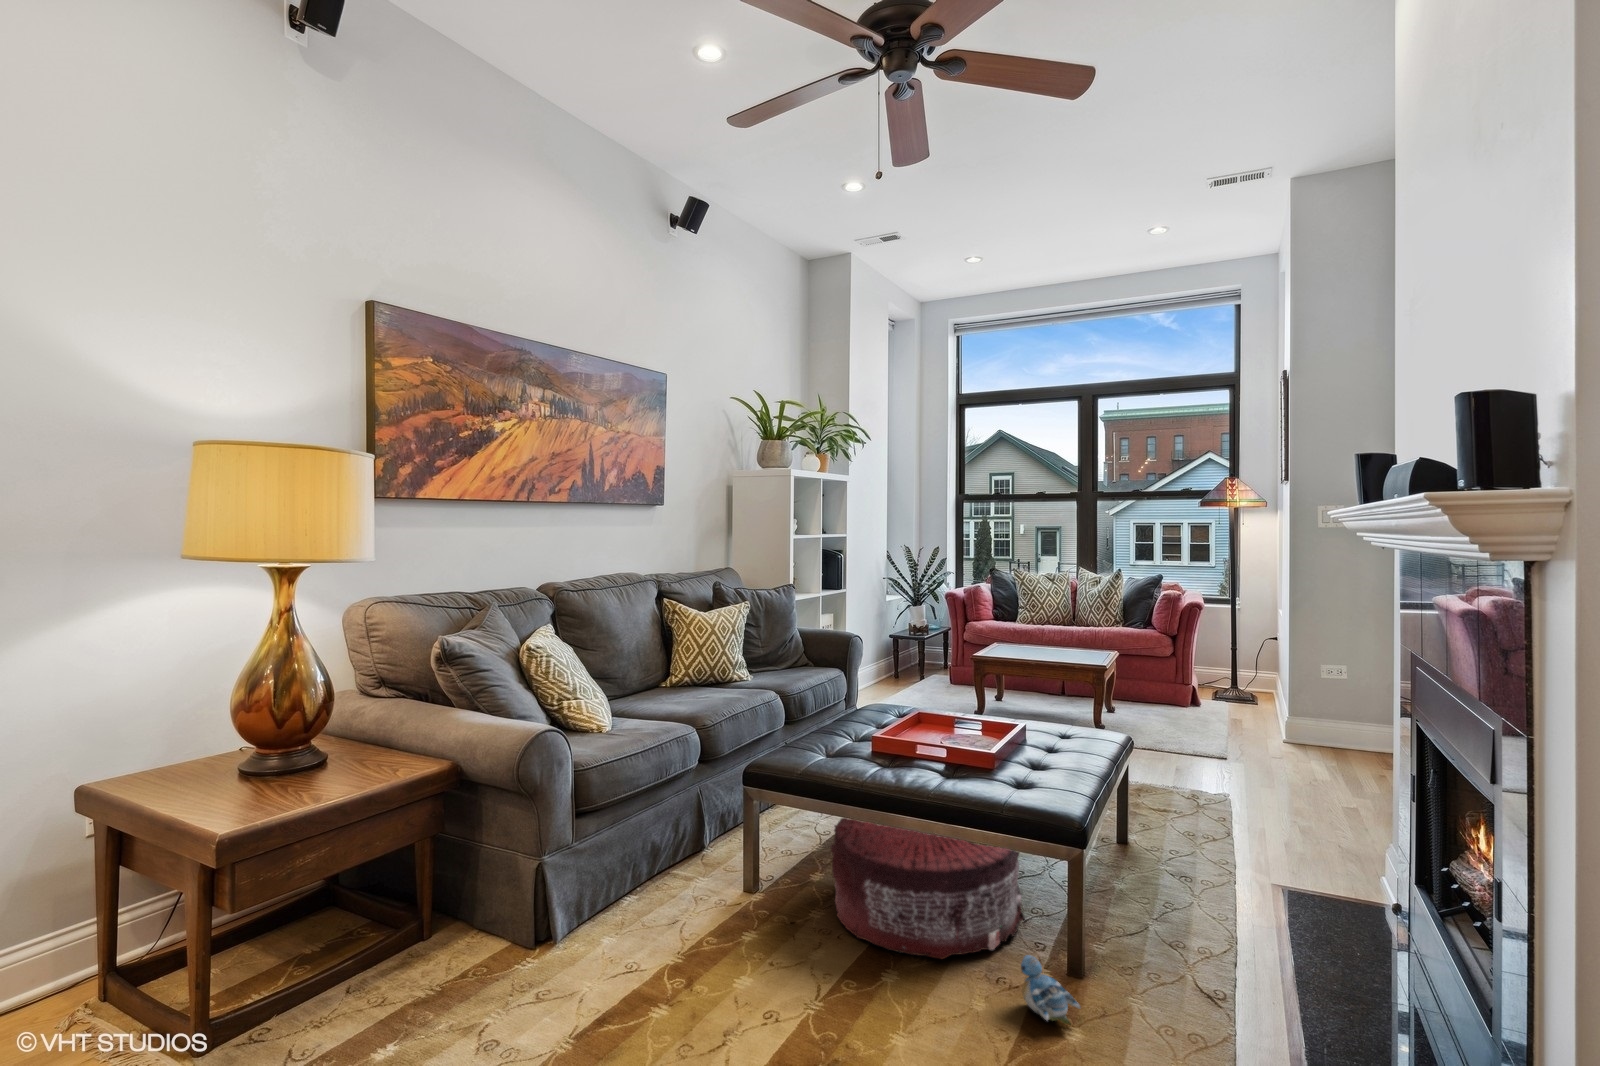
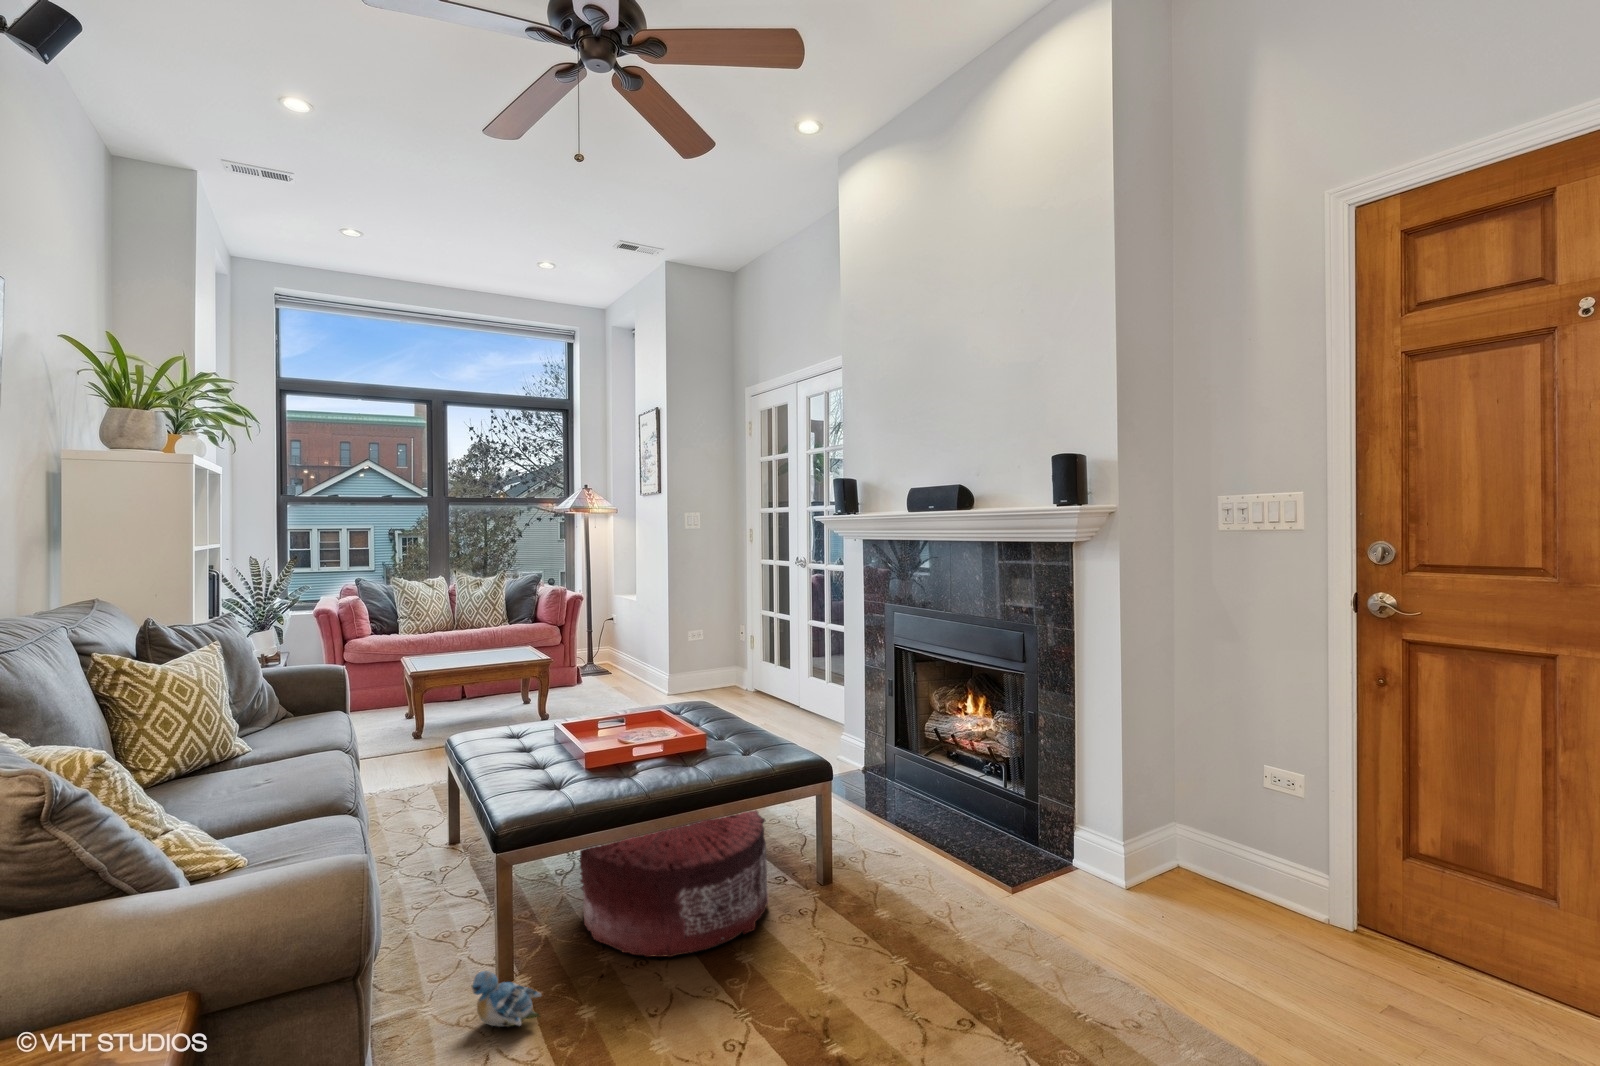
plush toy: present [1021,955,1080,1025] -> present [472,971,541,1027]

